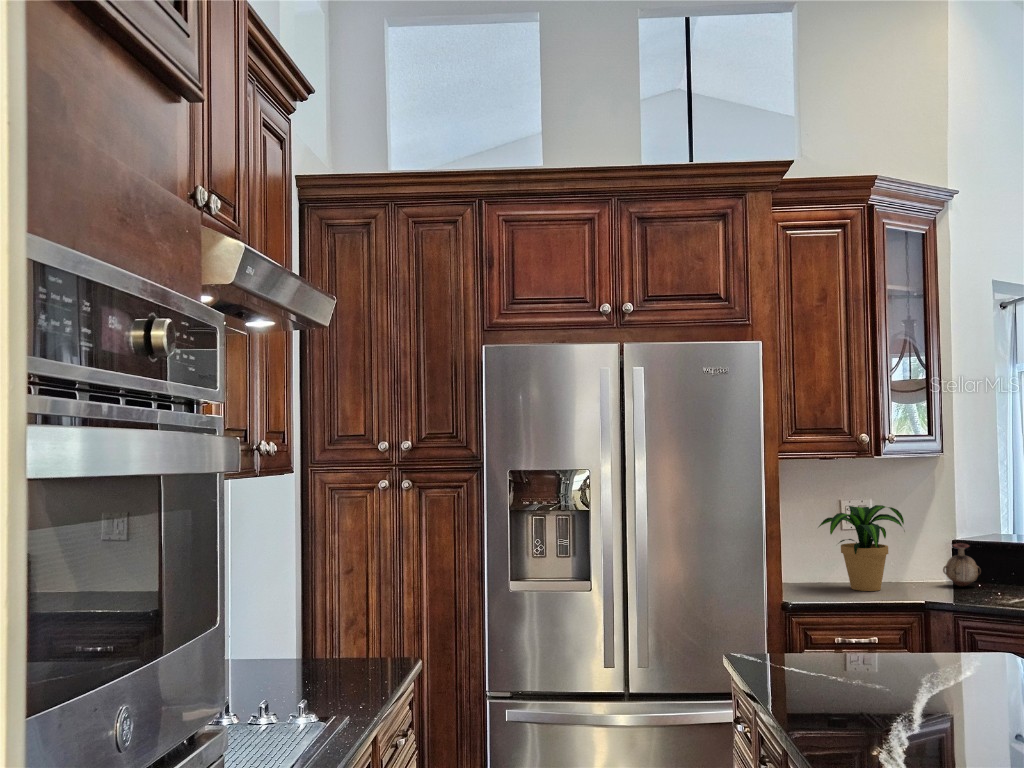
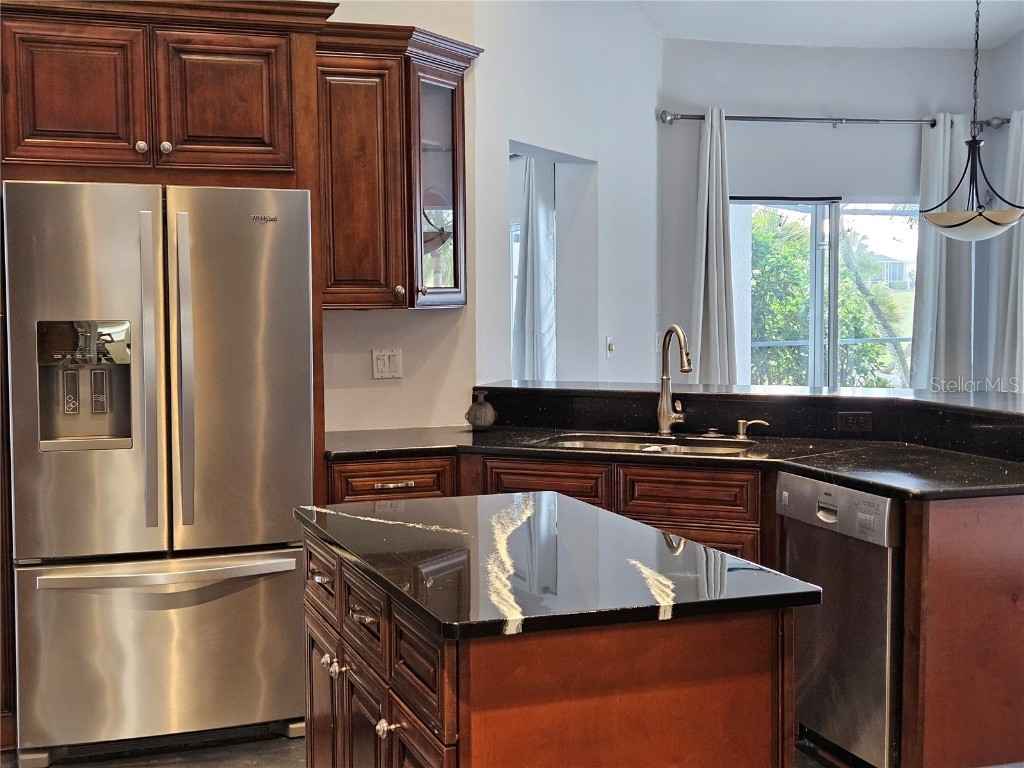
potted plant: present [819,505,904,591] -> none [351,357,434,439]

